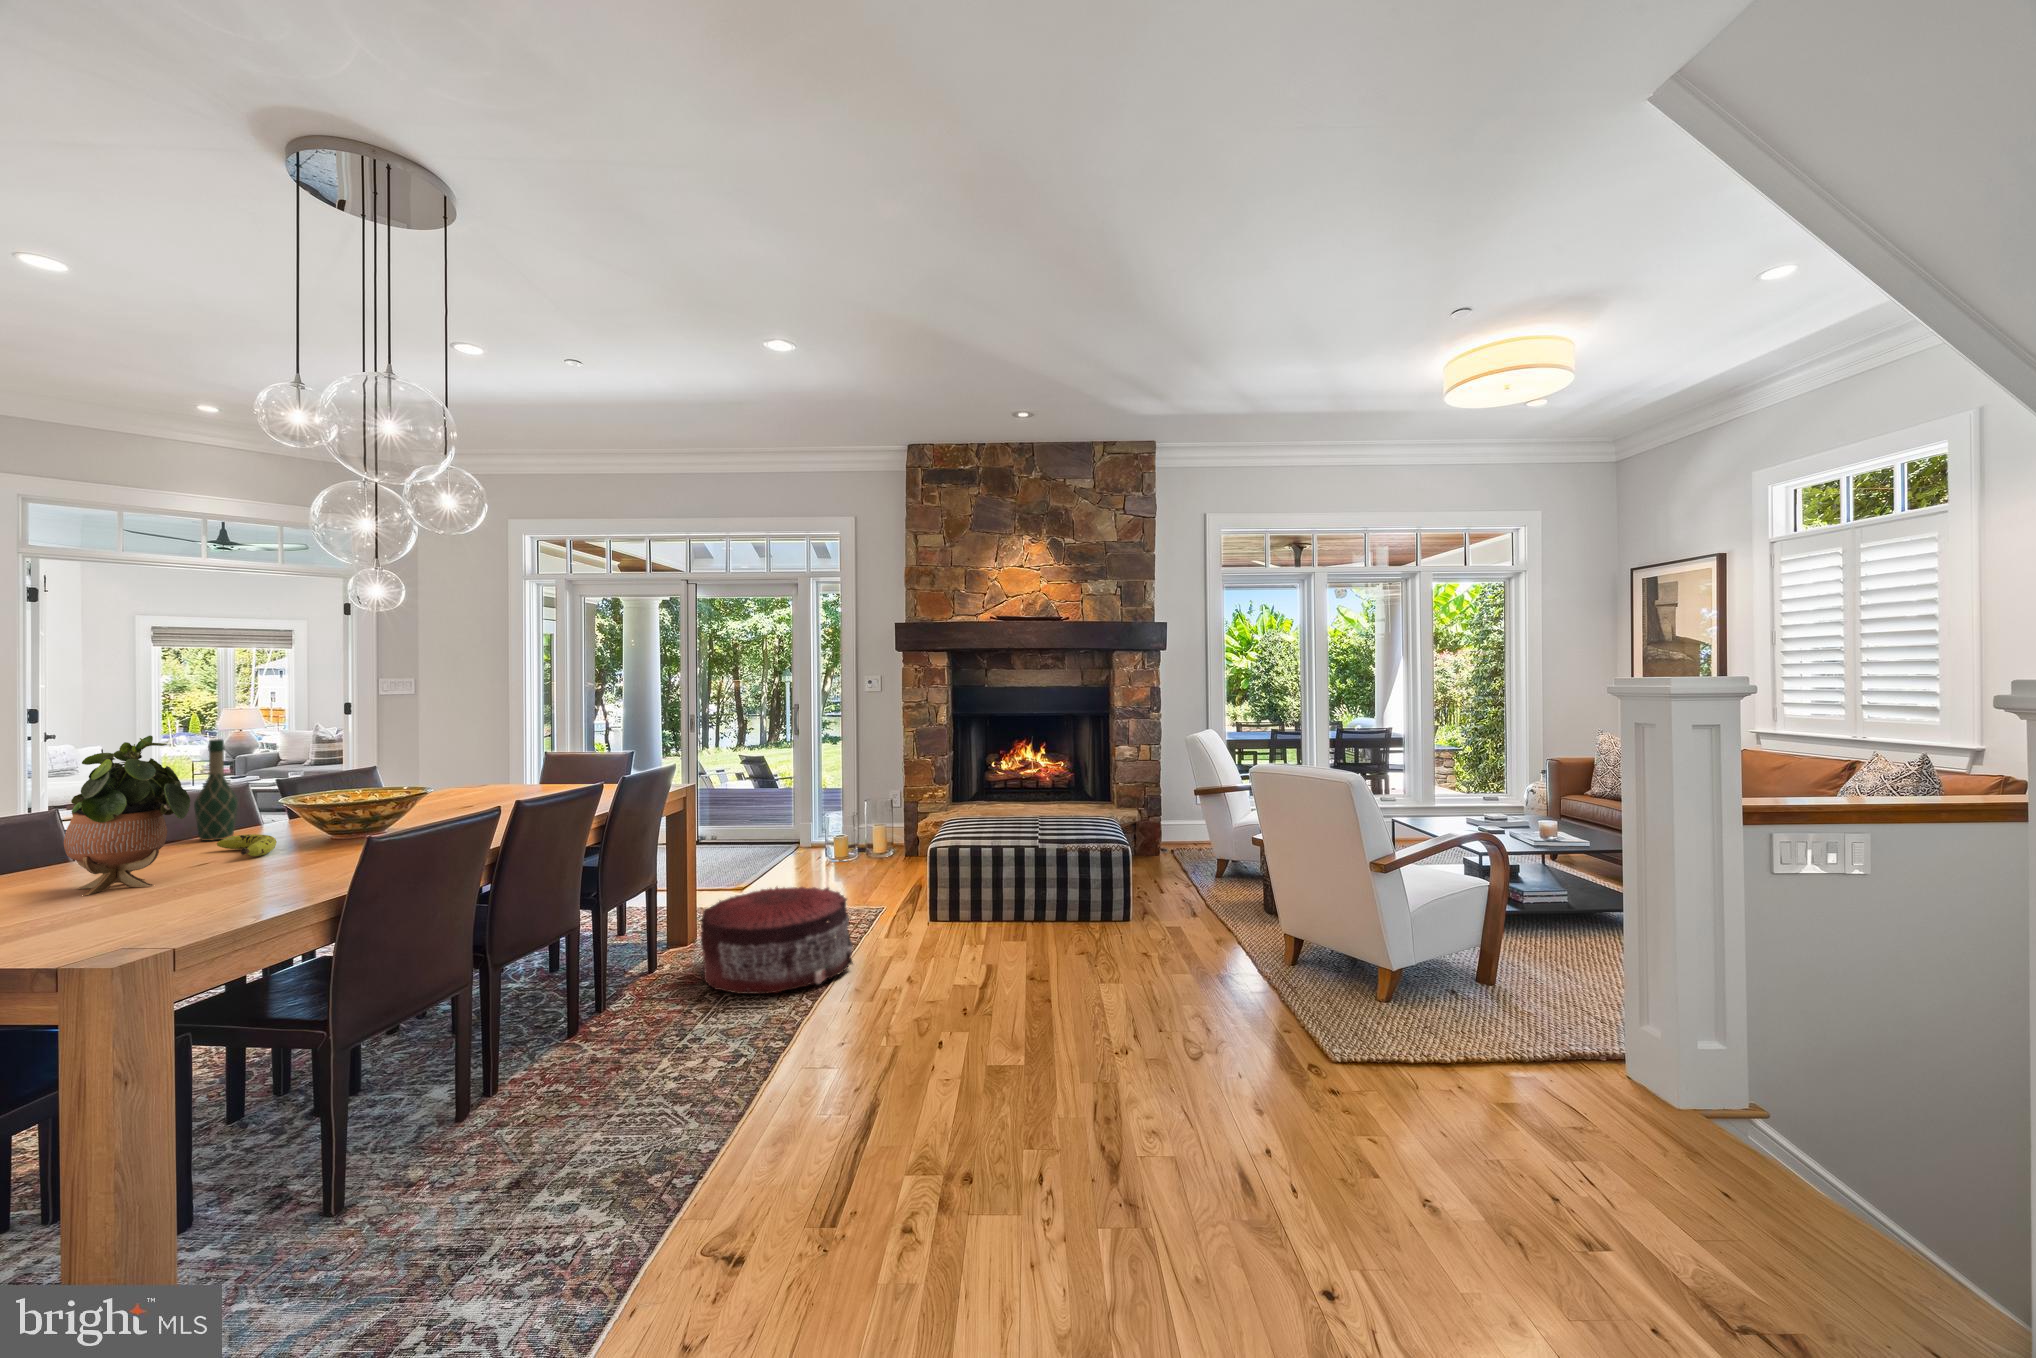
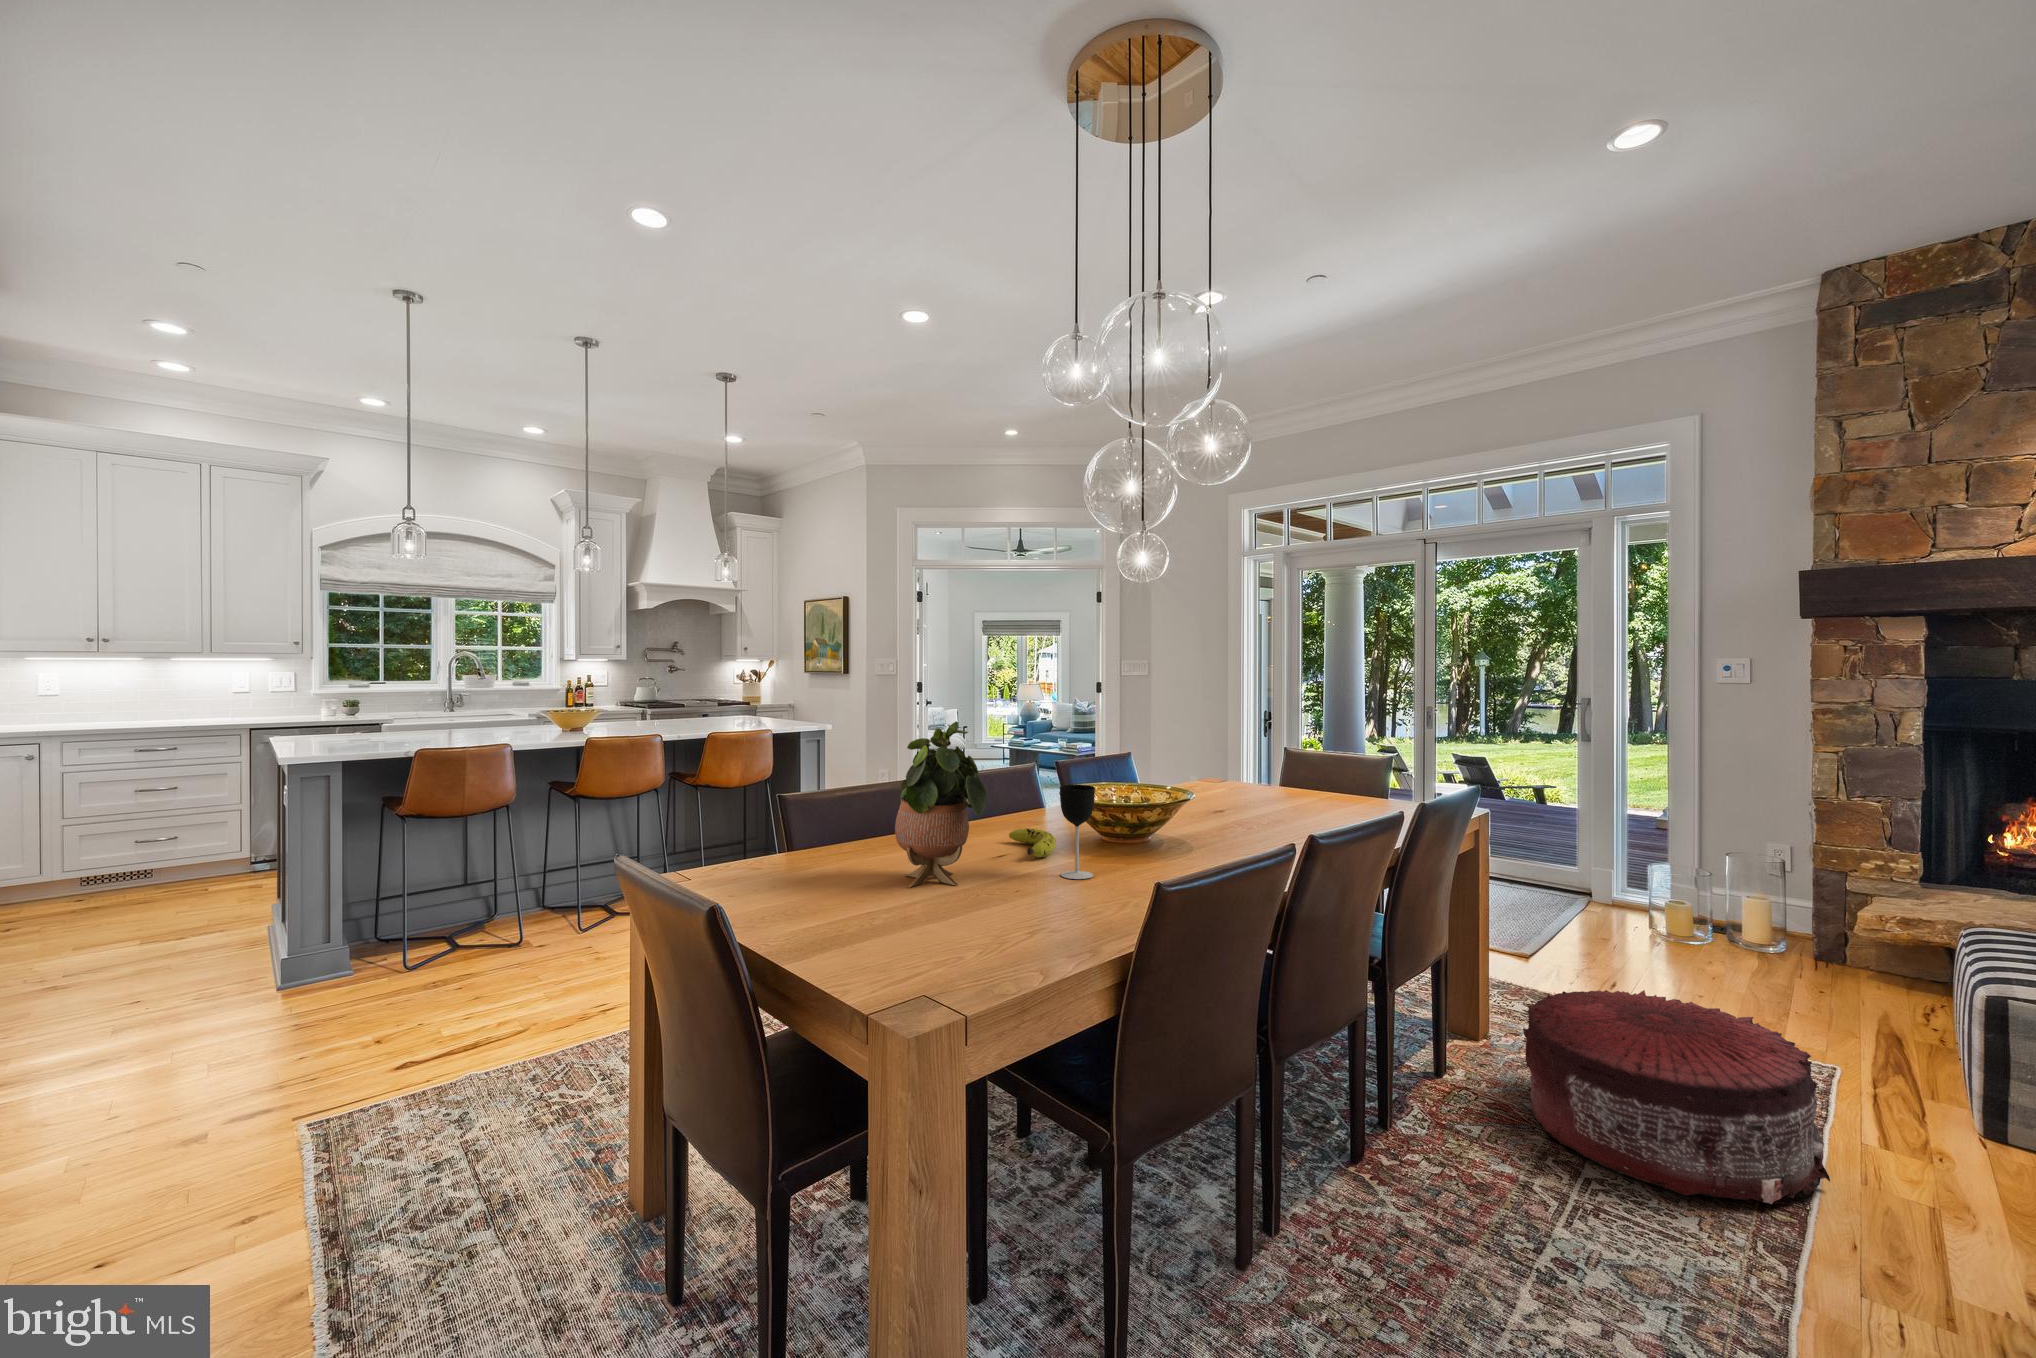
wine bottle: present [194,739,238,841] -> none [993,723,1025,827]
wine glass: none [280,785,319,865] -> present [1060,785,1095,879]

